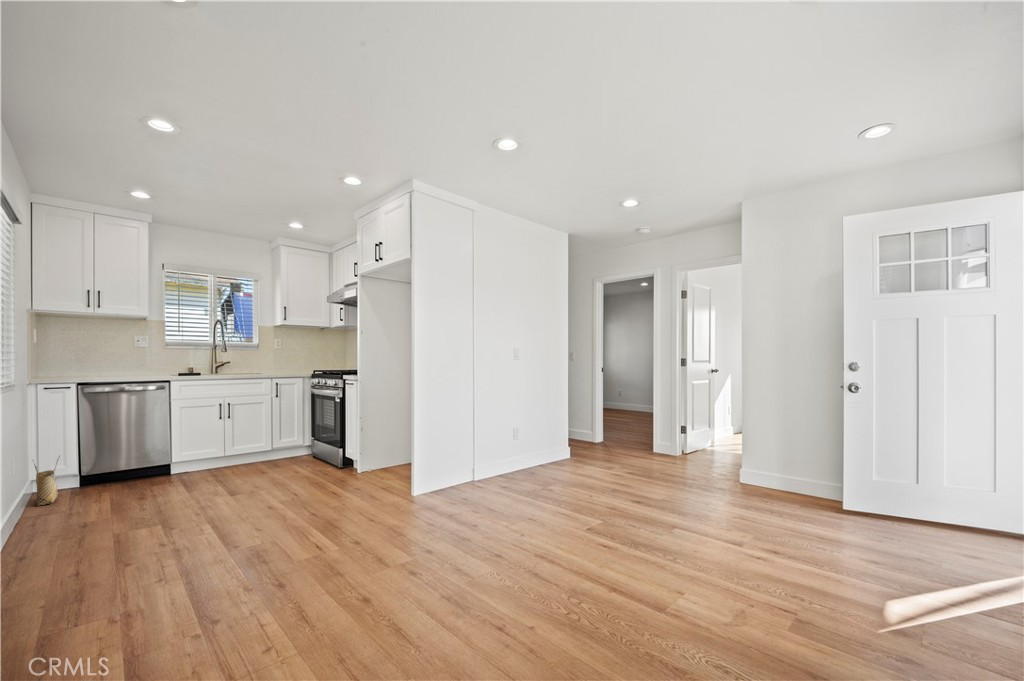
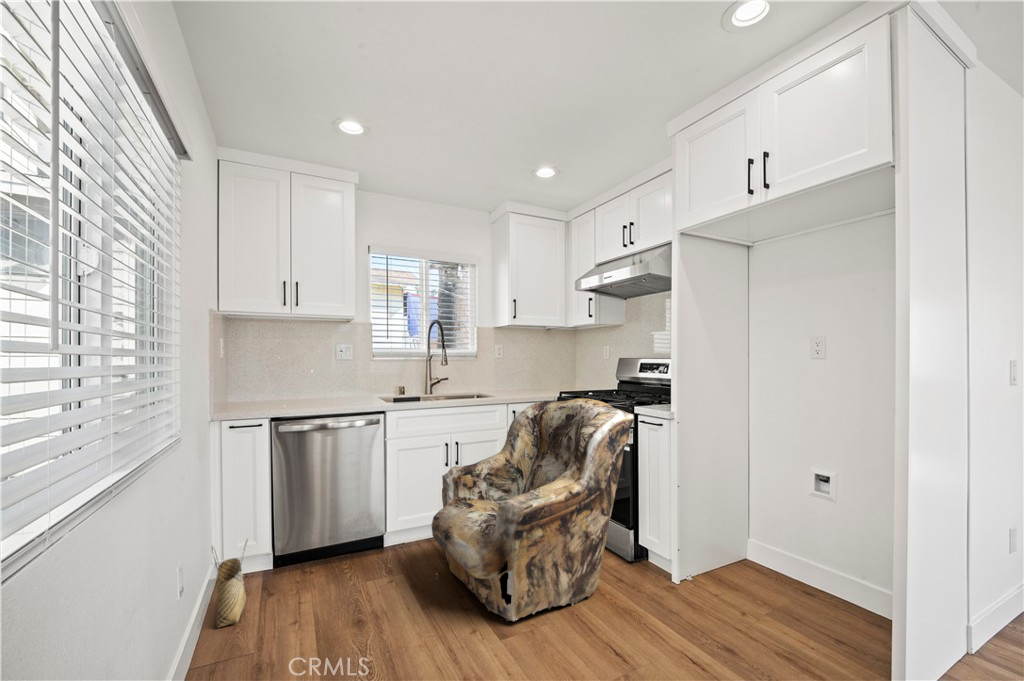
armchair: none [201,371,335,489] -> present [432,398,634,621]

